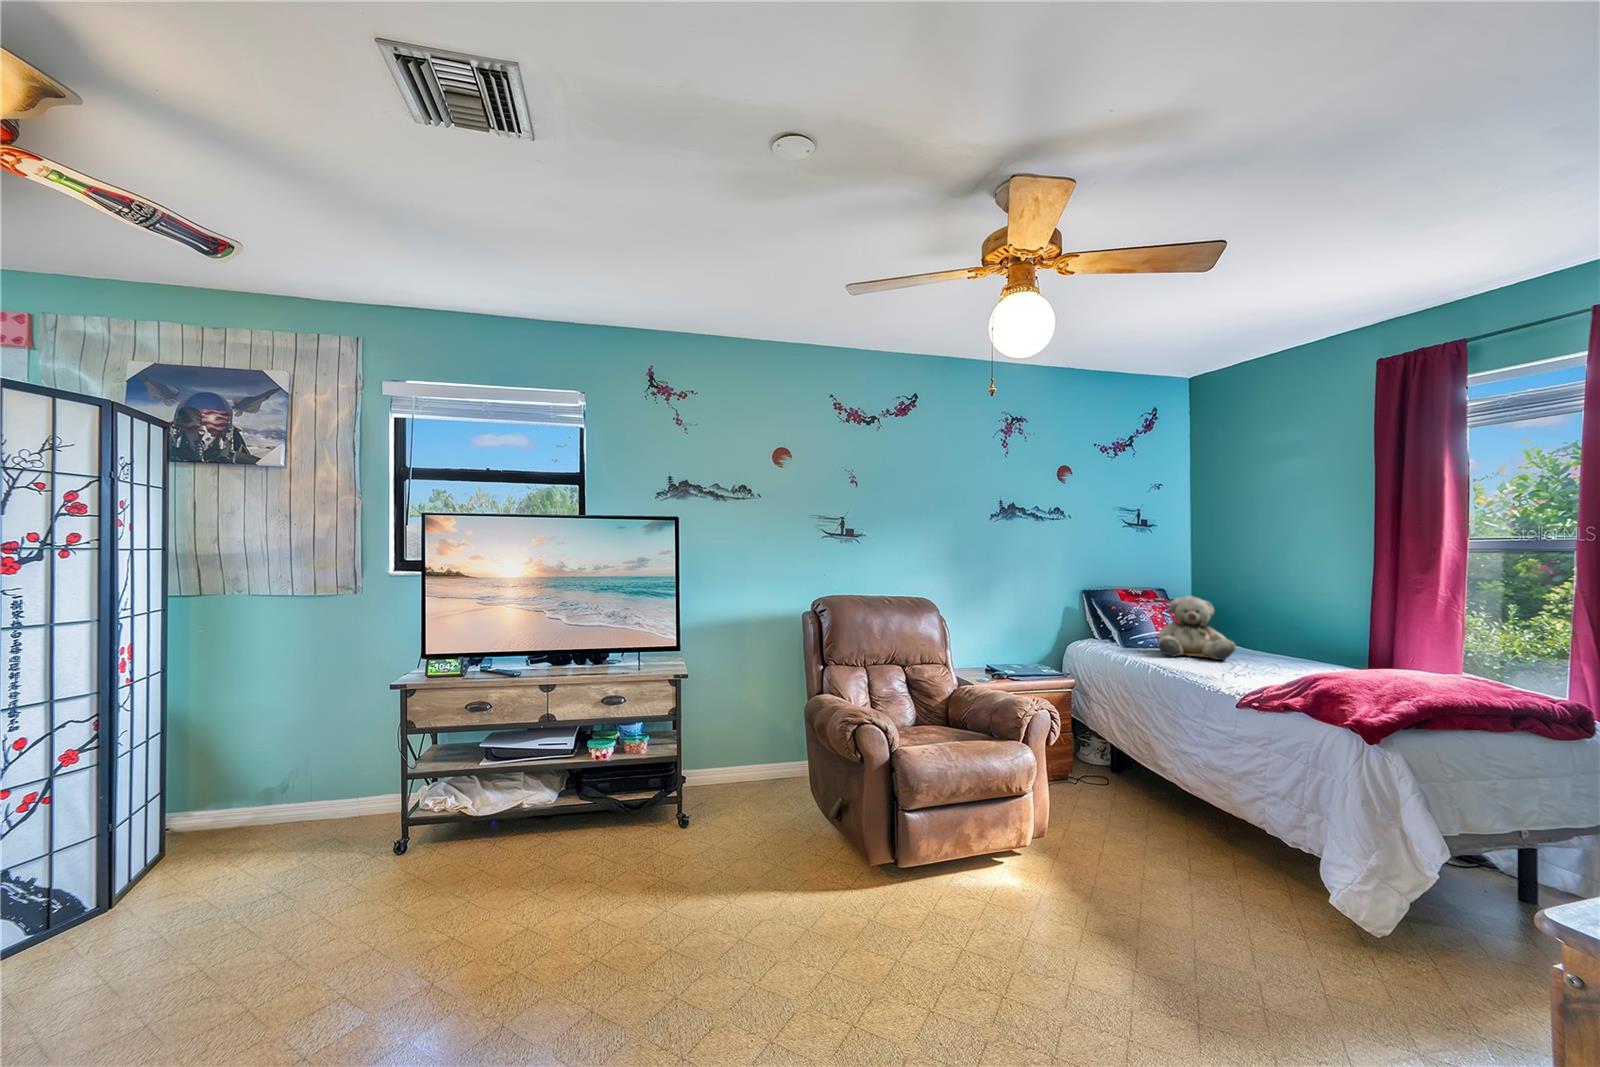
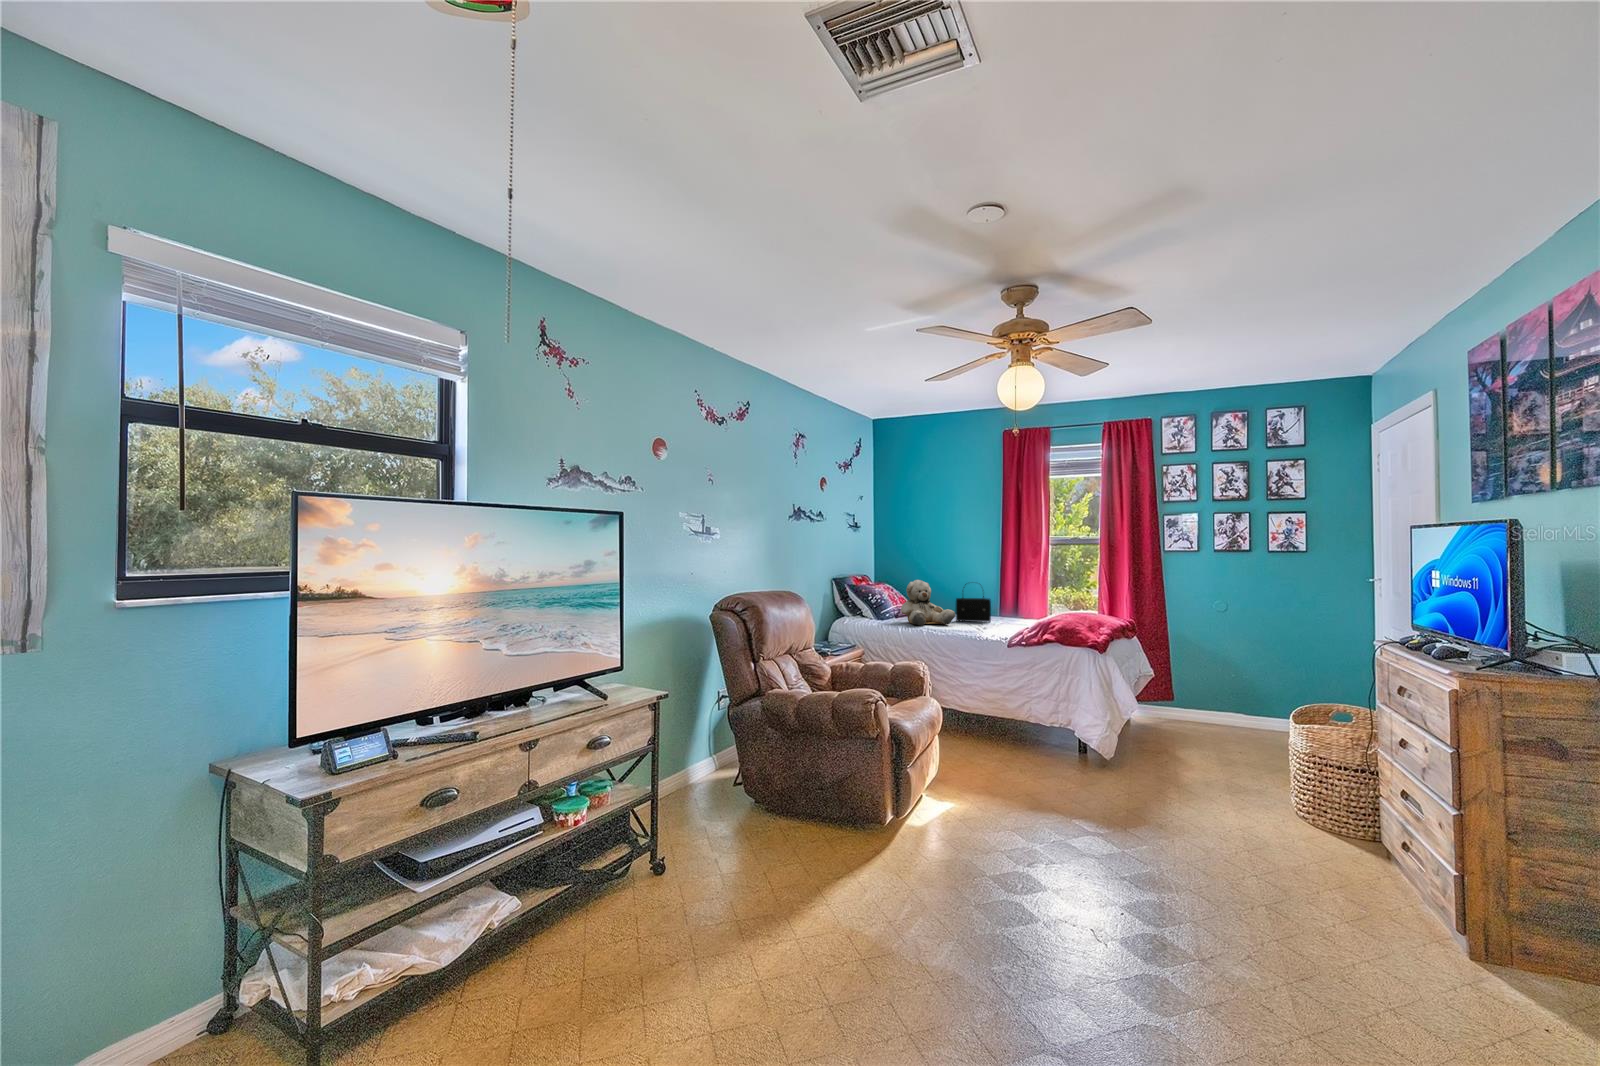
handbag: none [1261,604,1323,666] -> present [956,584,991,622]

